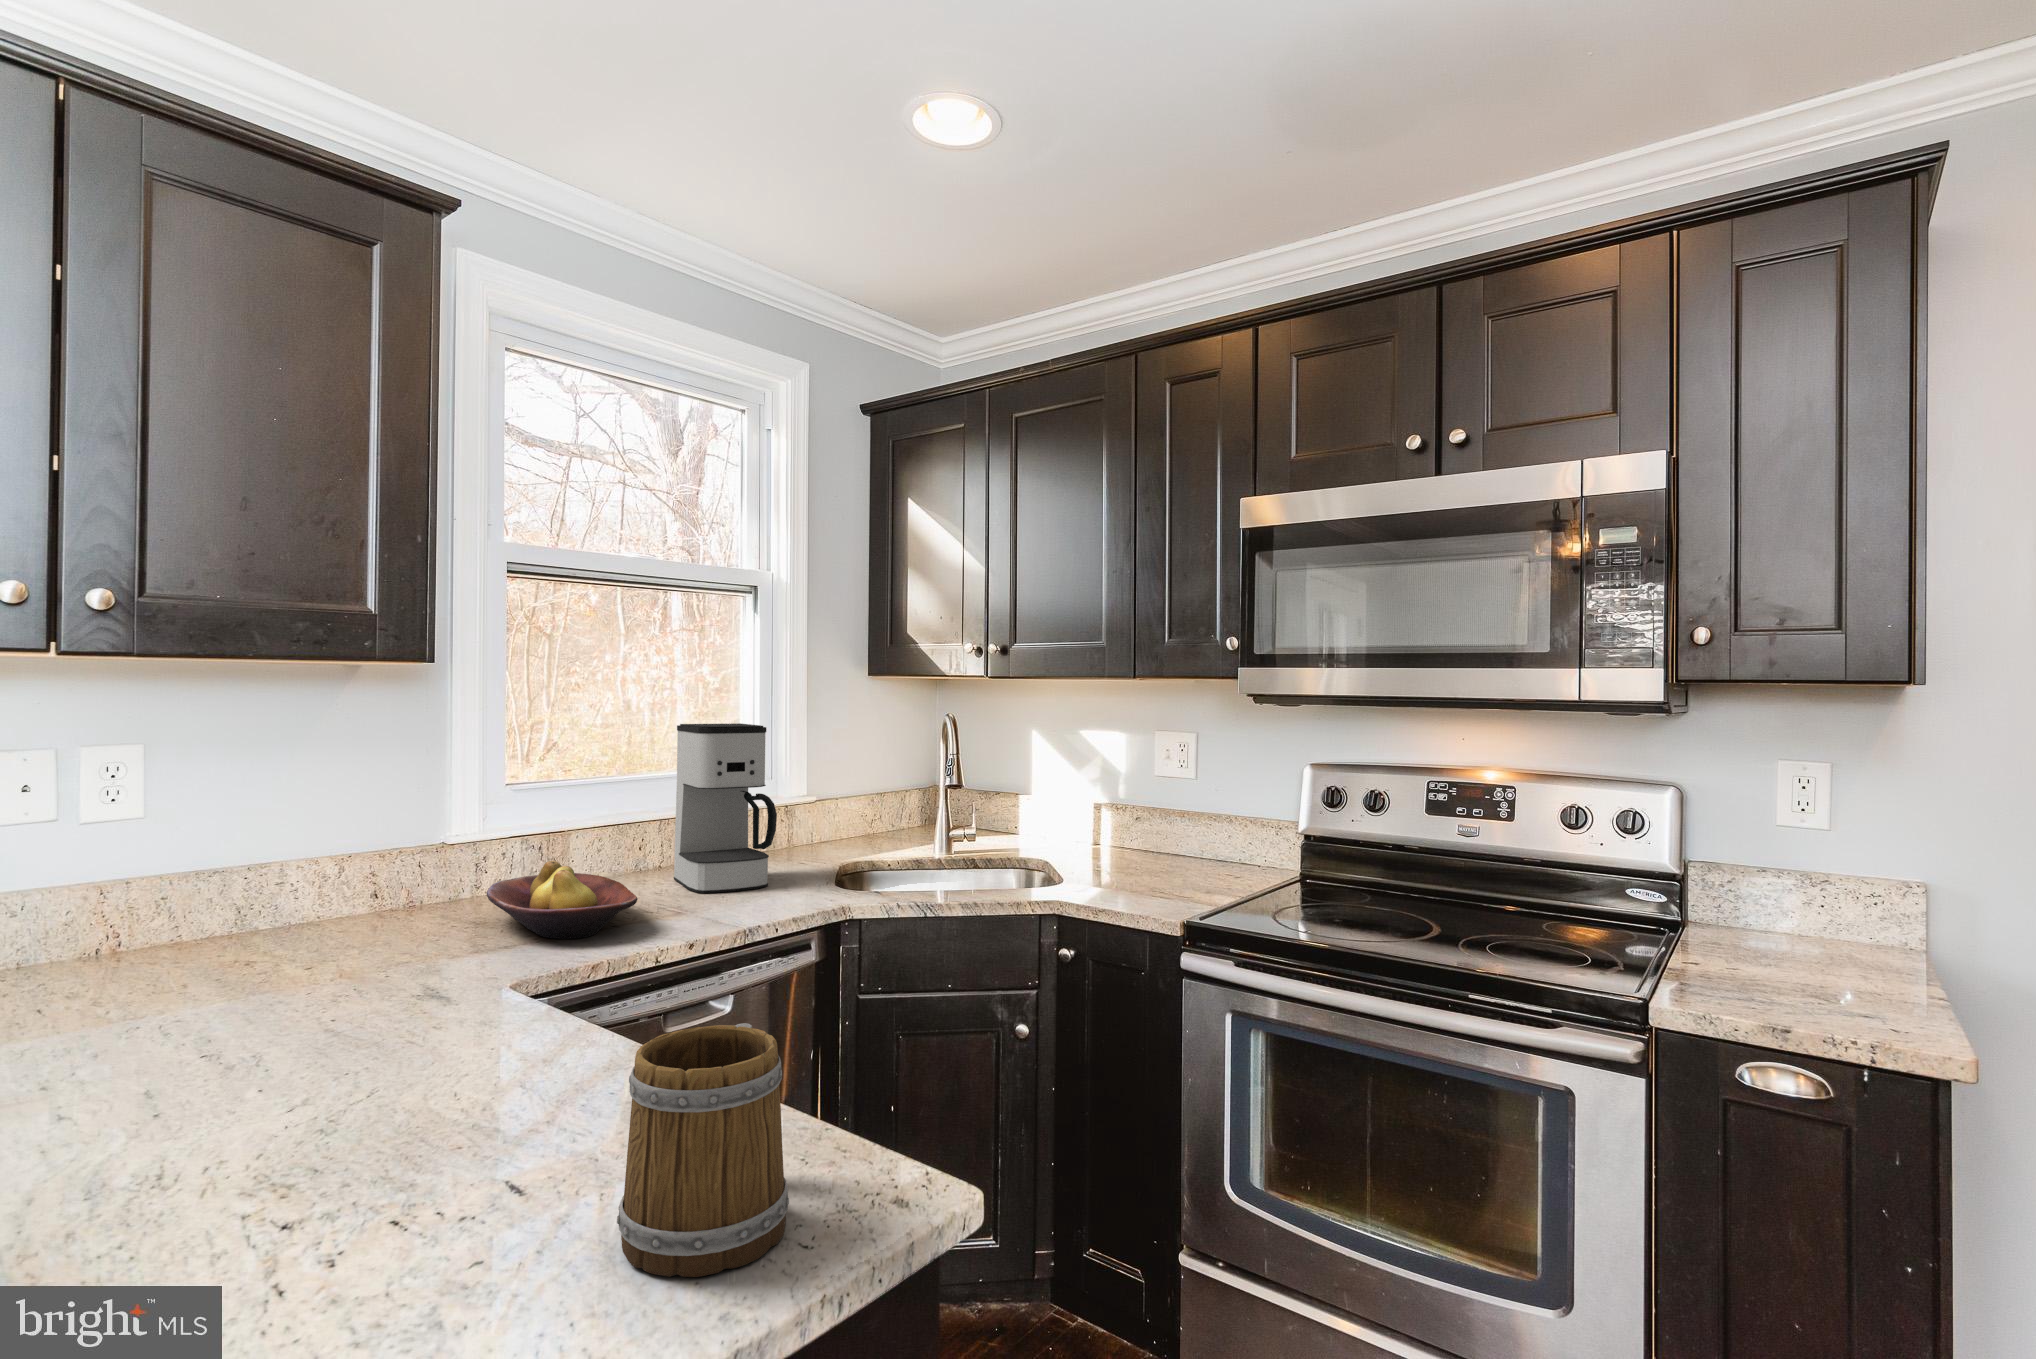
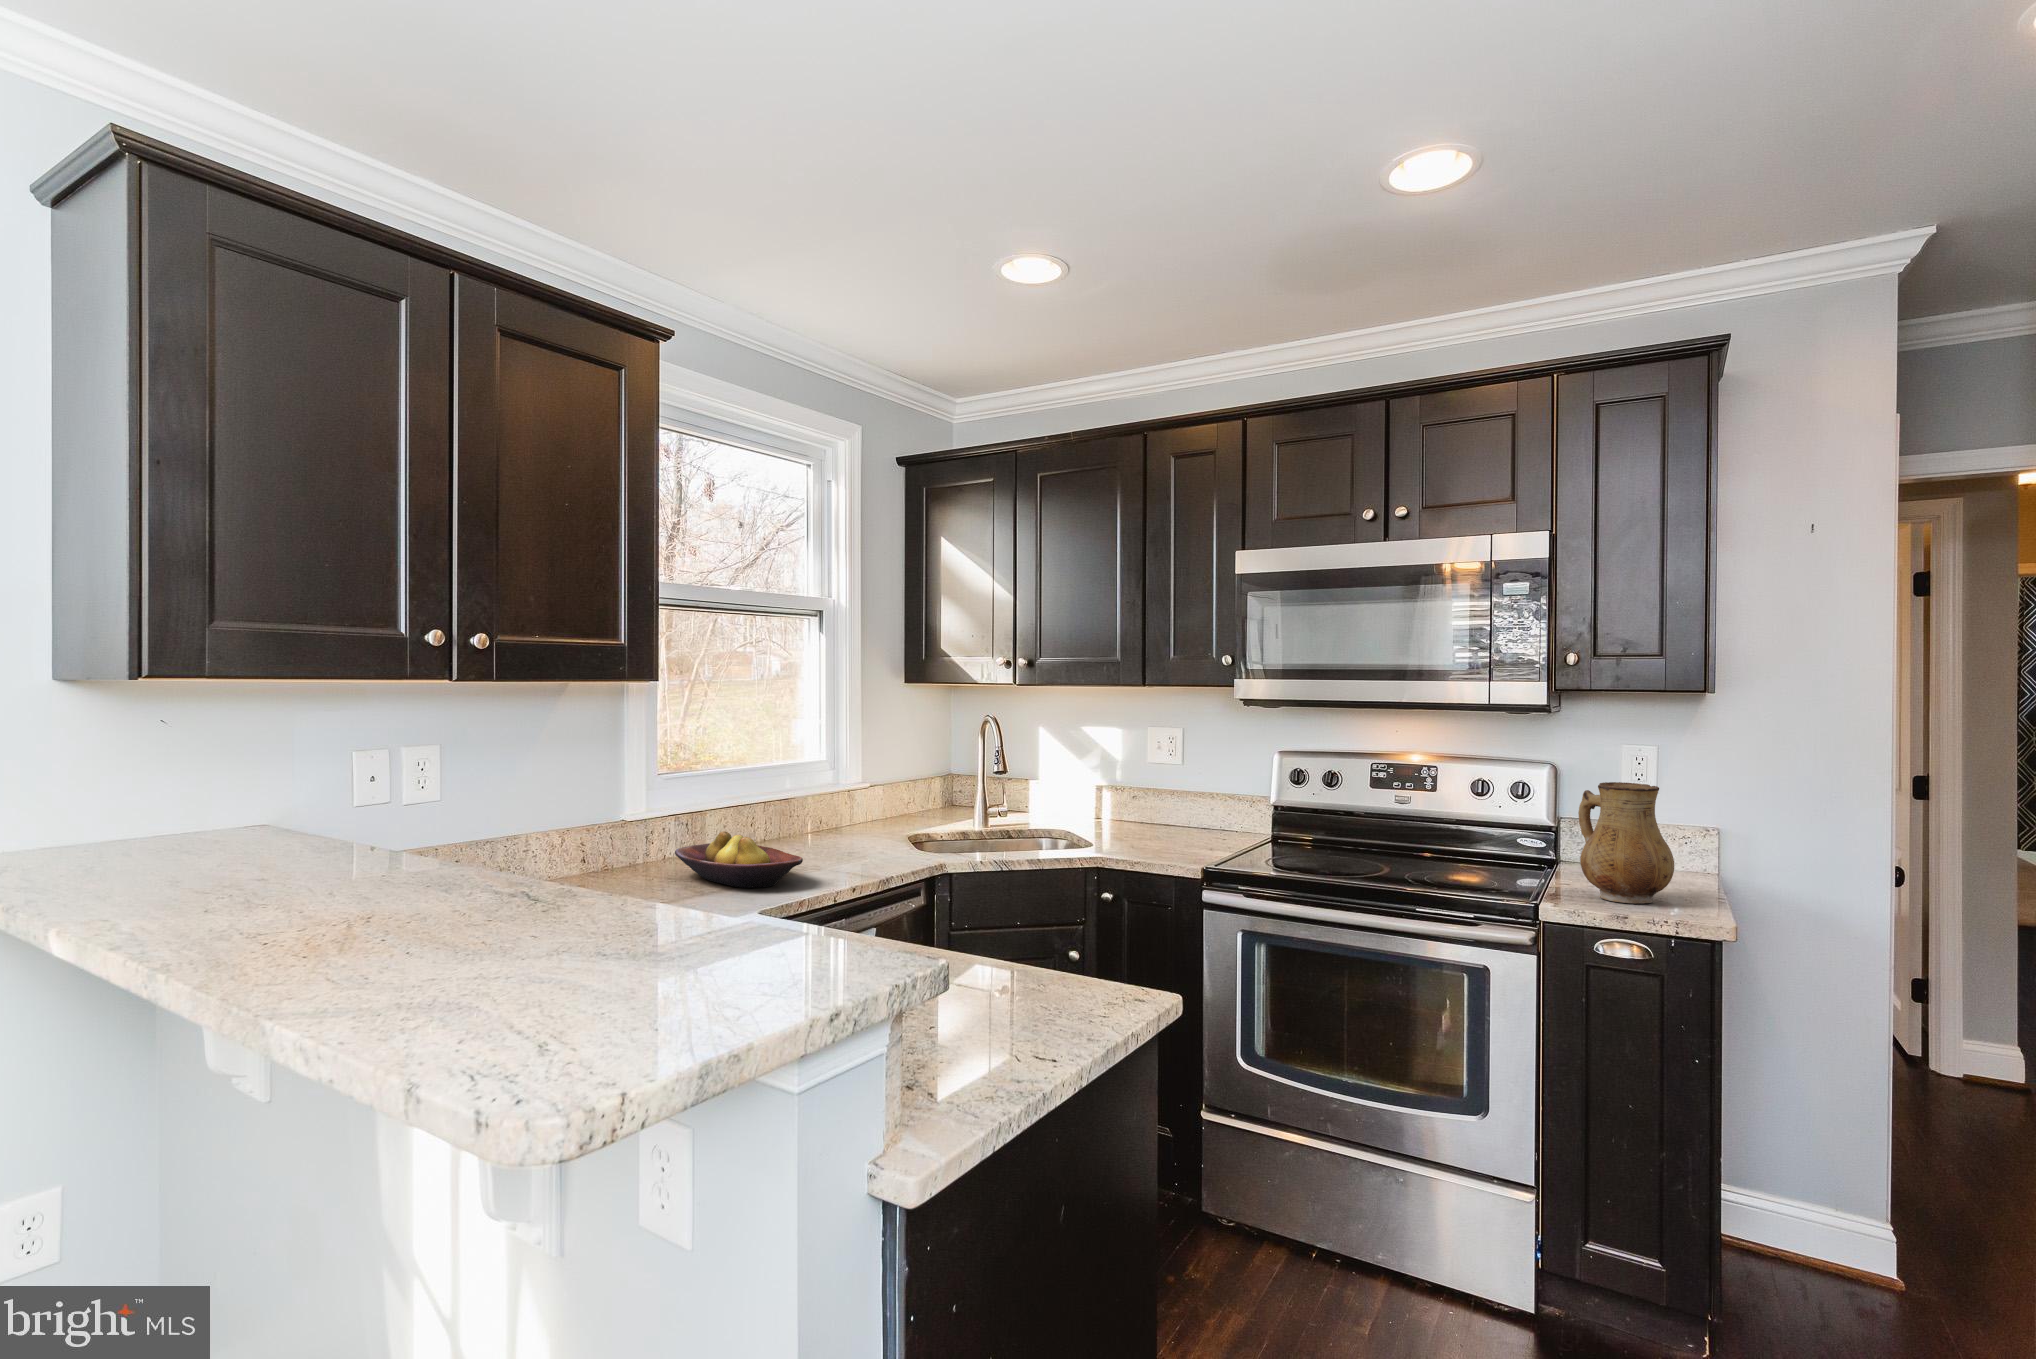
coffee maker: present [674,723,777,893] -> none [783,723,866,858]
ceramic pitcher: none [1714,819,1869,1007] -> present [1578,782,1674,903]
mug: present [617,1023,789,1277] -> none [1005,897,1099,1024]

